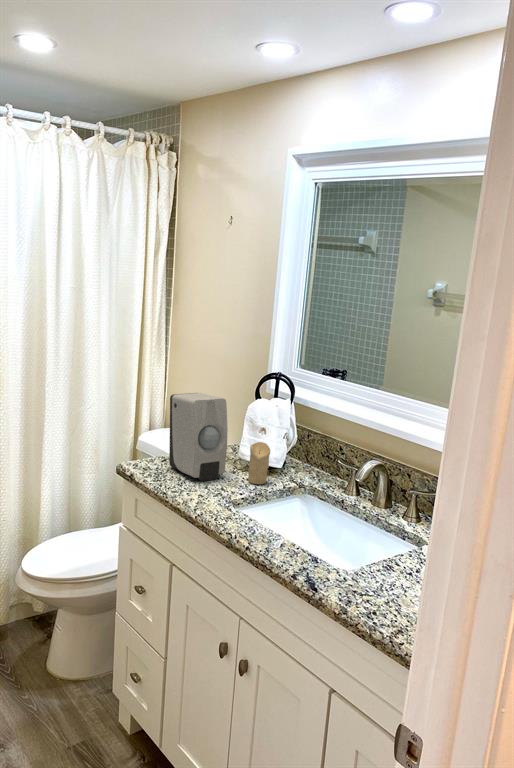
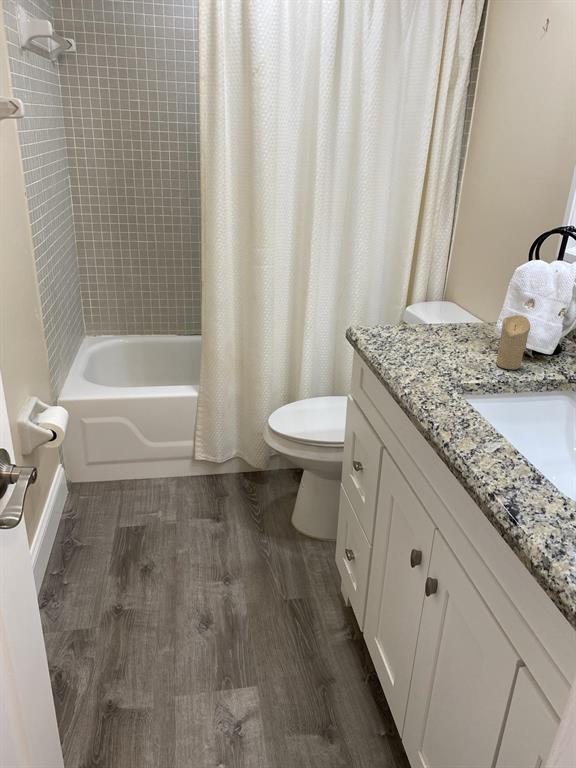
soap dispenser: present [169,393,228,481] -> none [406,248,480,356]

